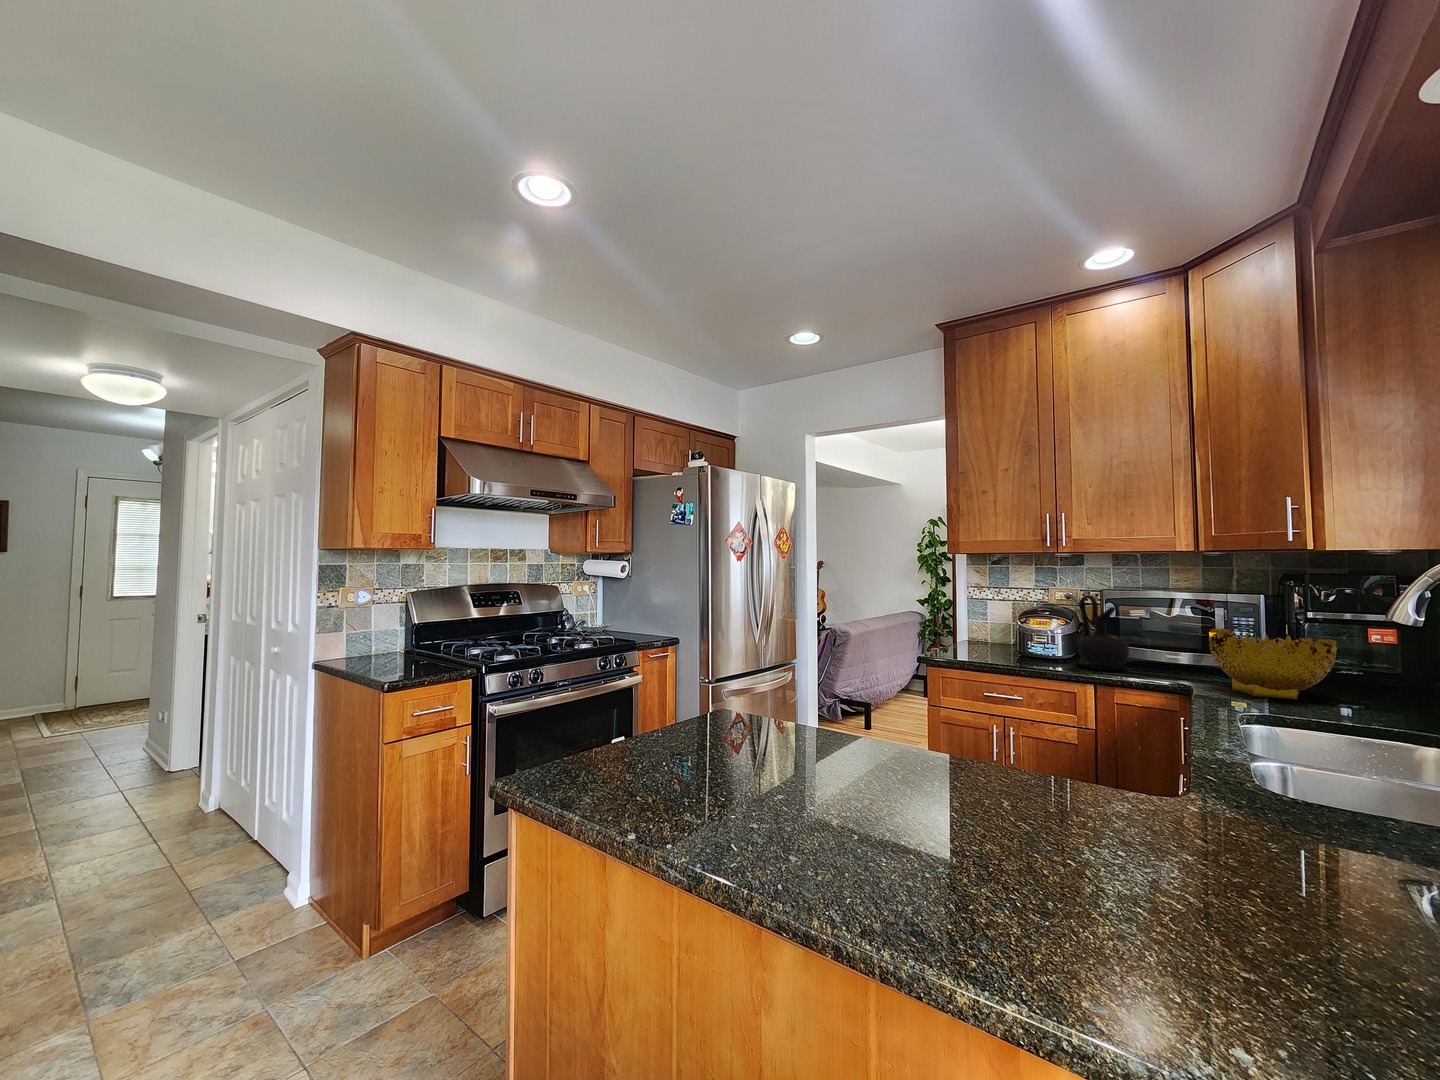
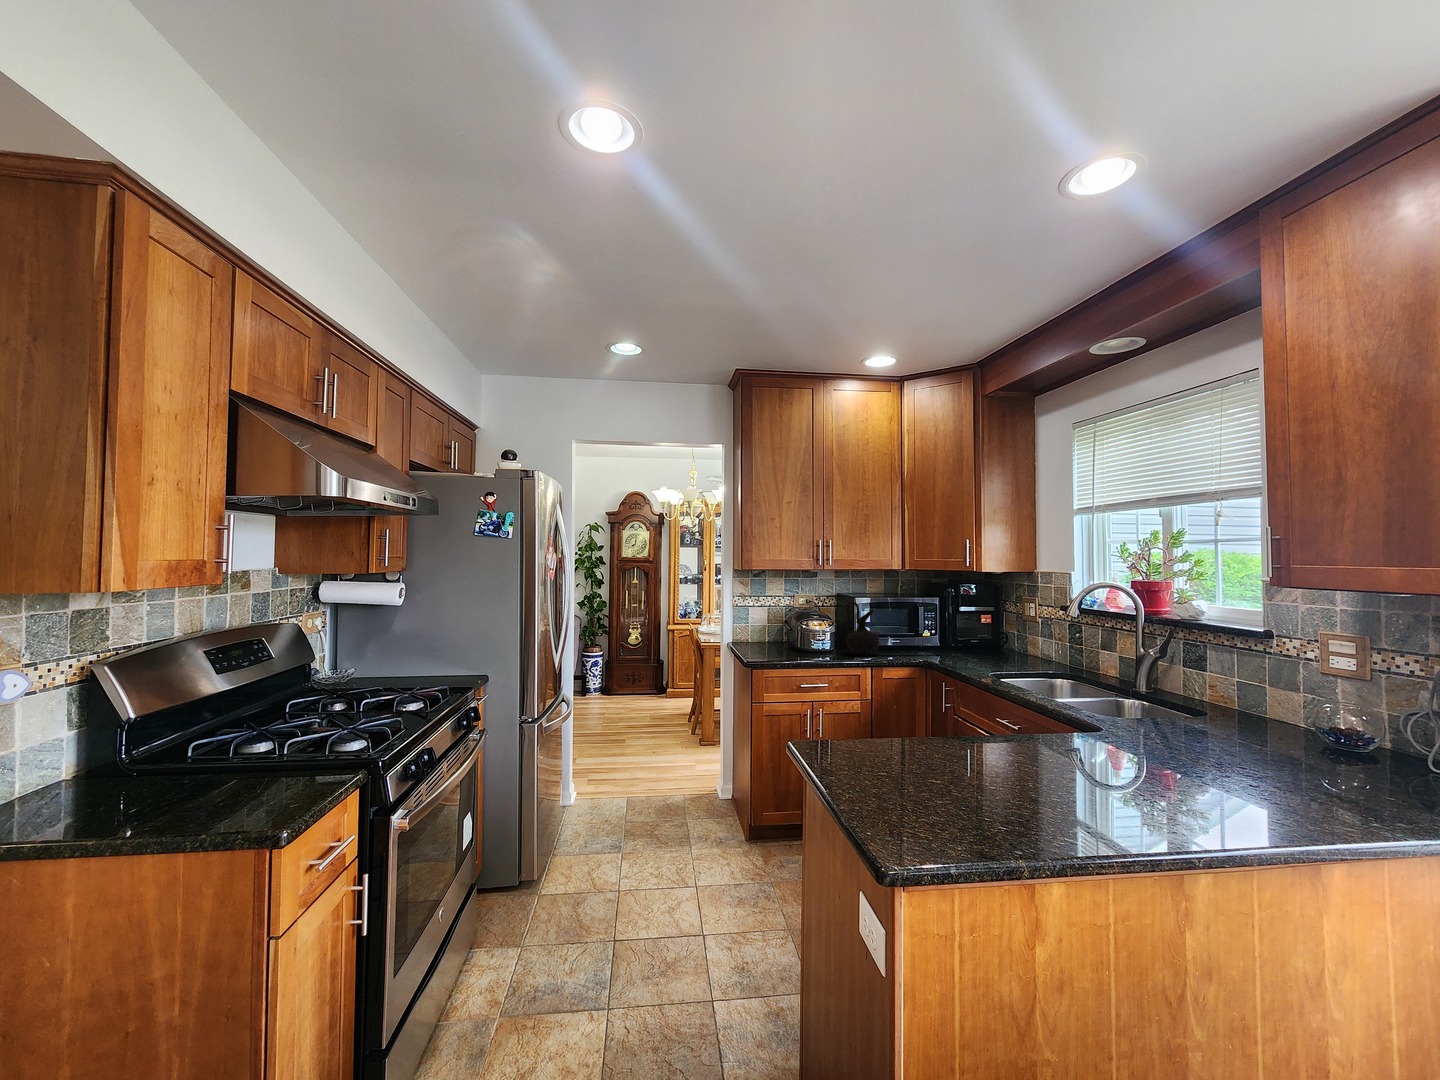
decorative bowl: present [1209,629,1337,699] -> none [935,621,999,663]

